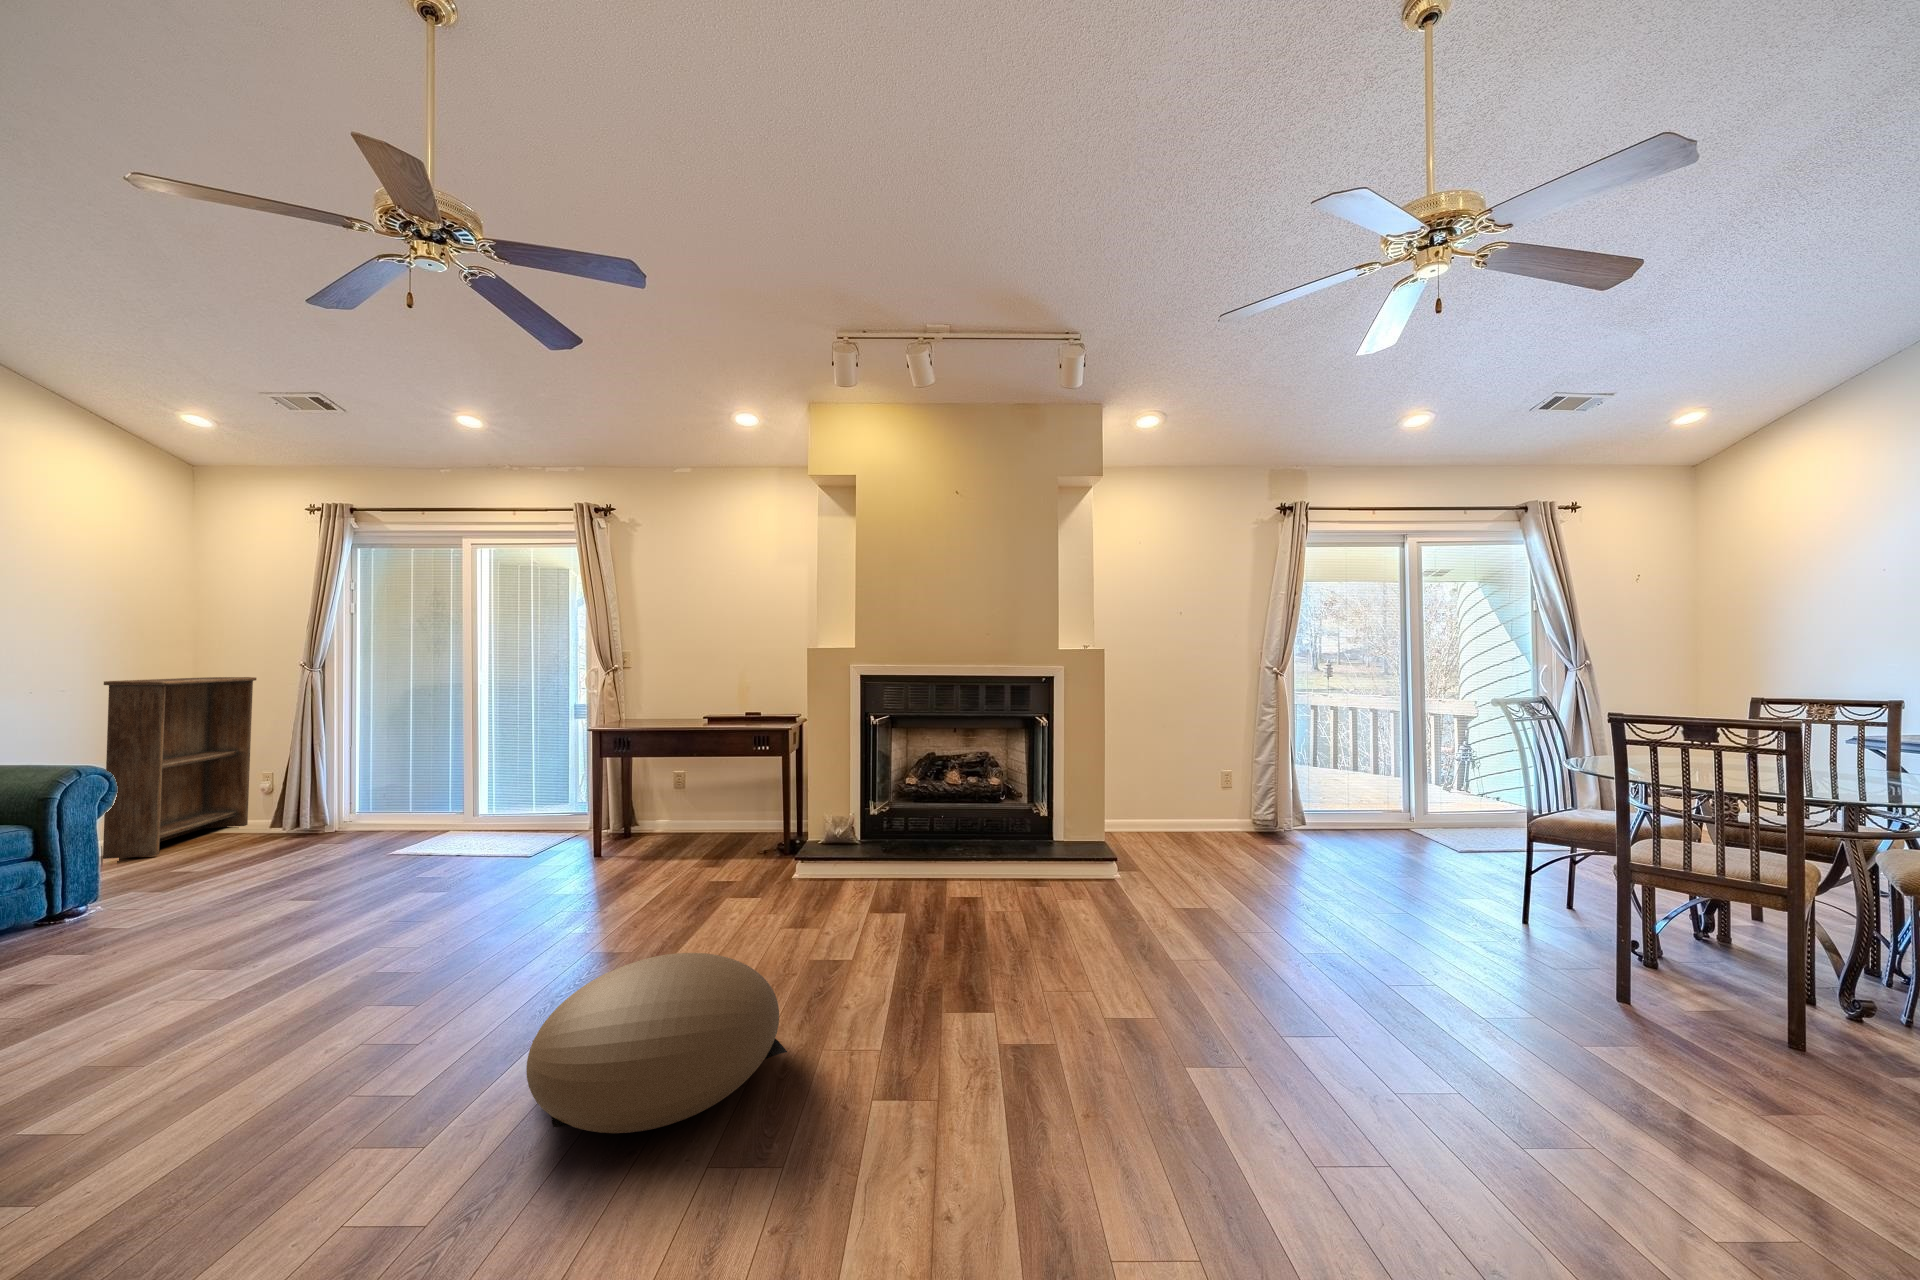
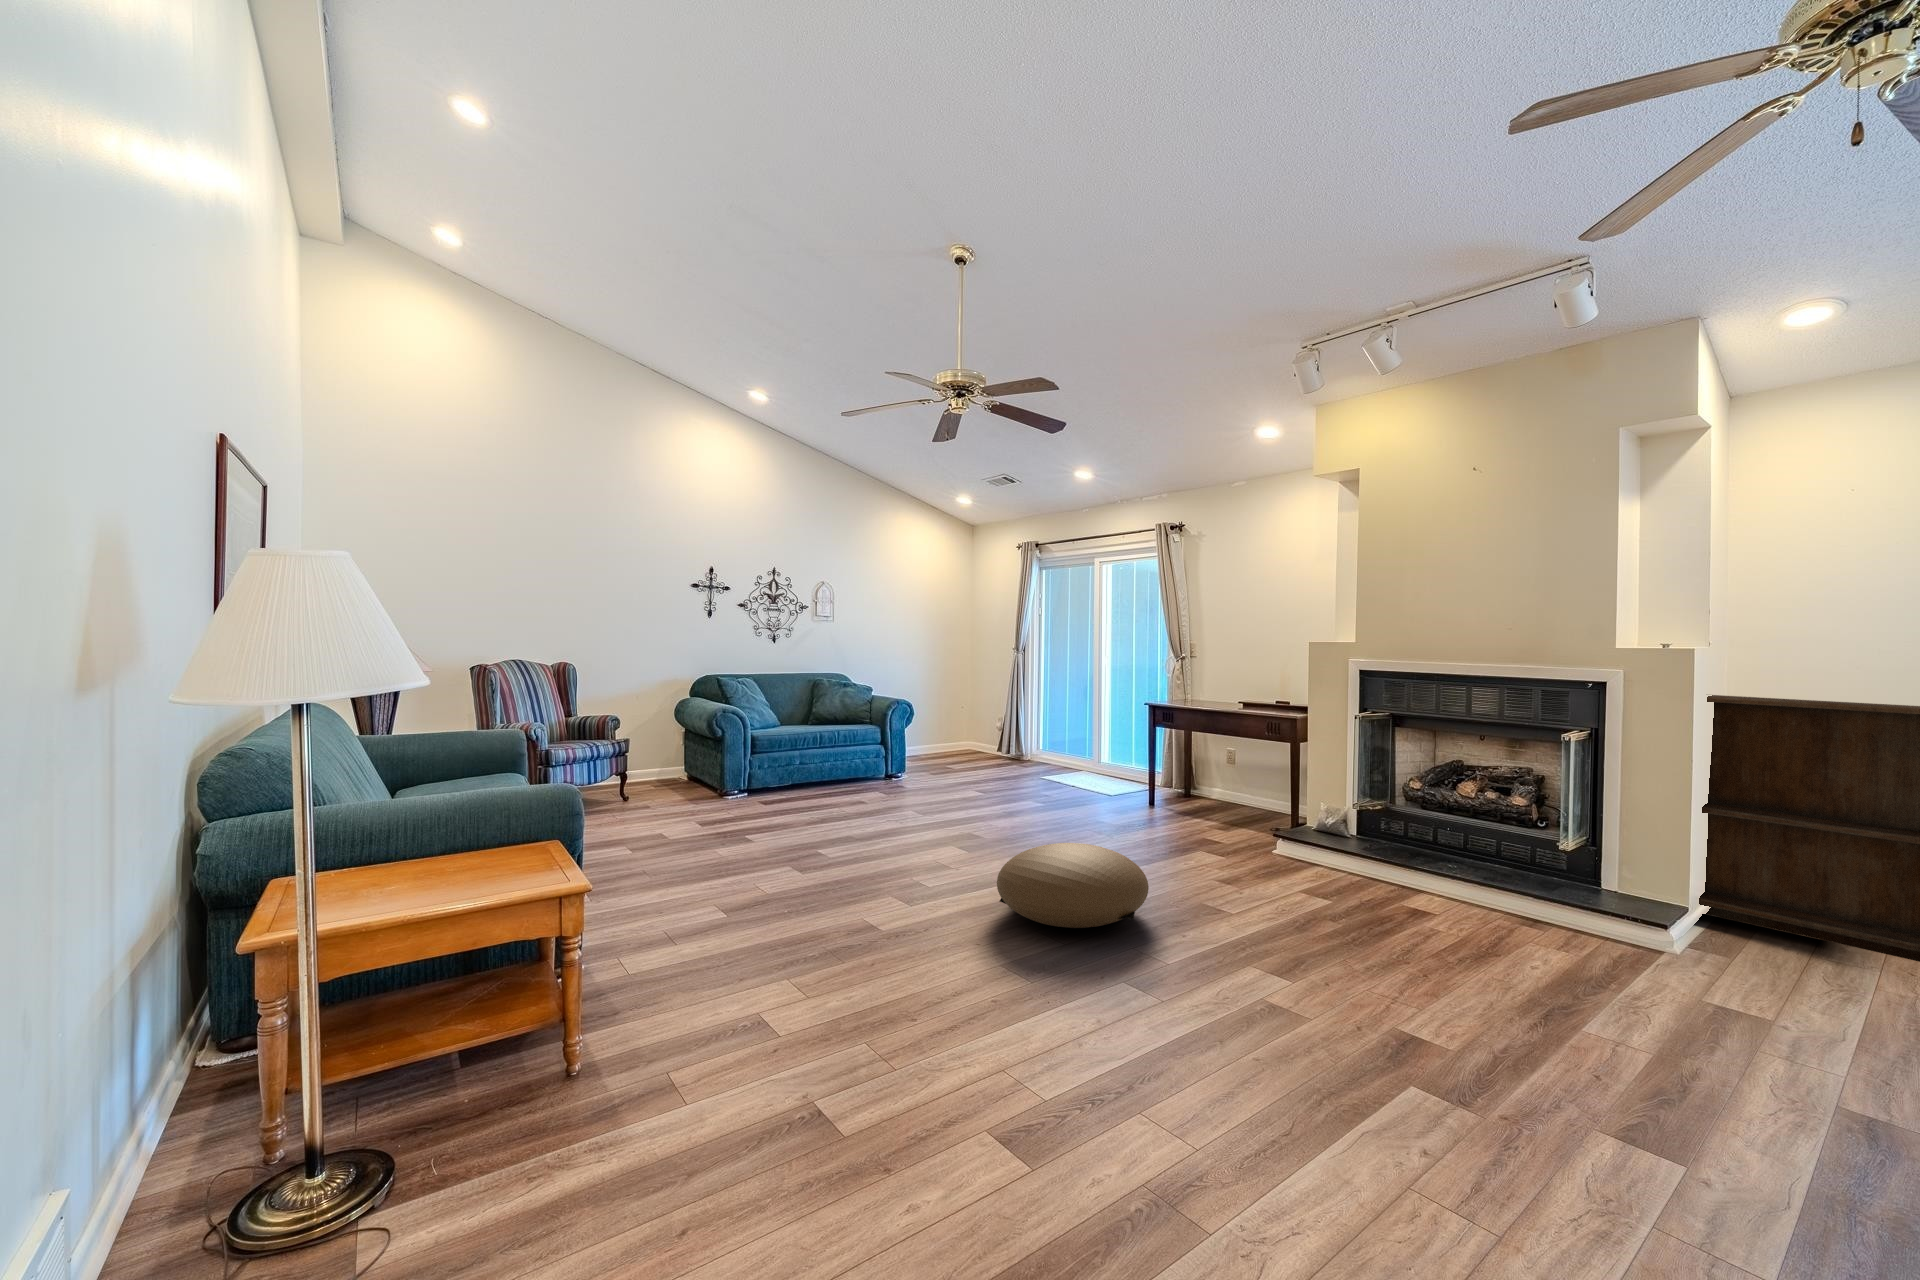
bookshelf: present [103,677,256,859] -> present [1699,695,1920,962]

